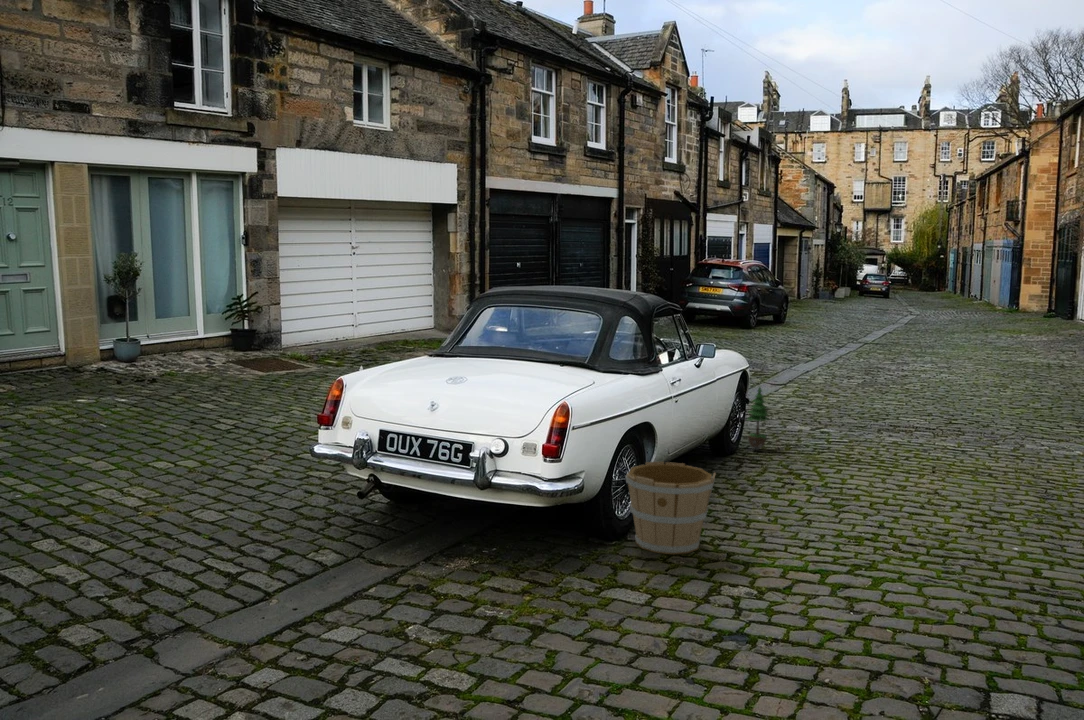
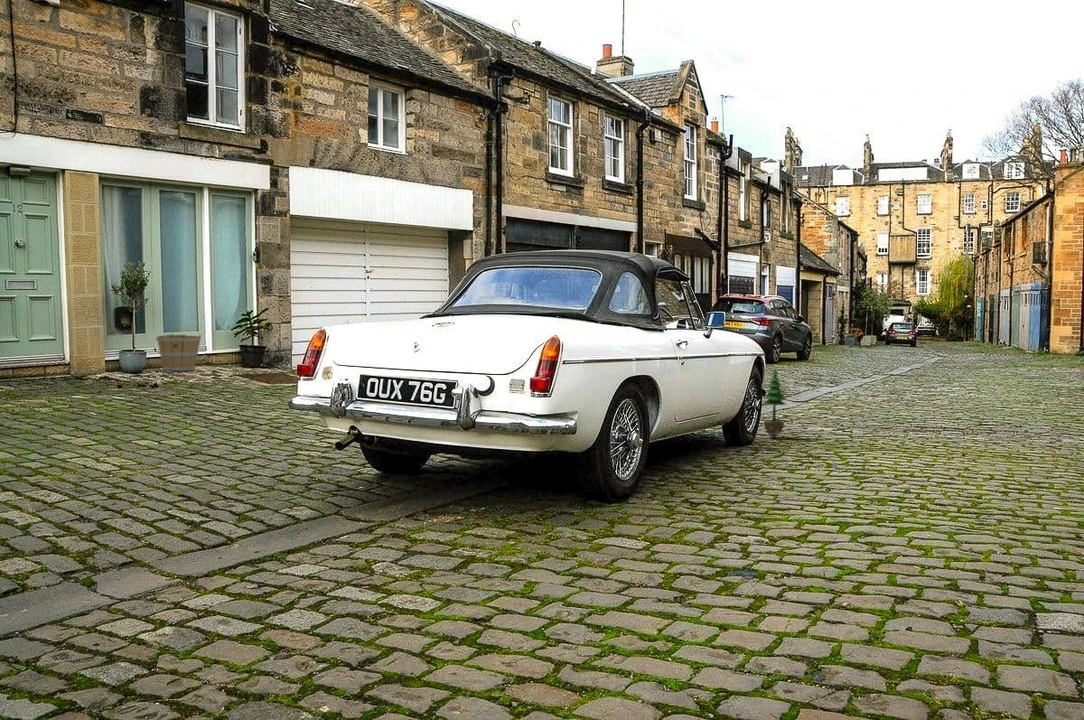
wooden bucket: present [625,461,716,554] -> present [156,335,201,371]

